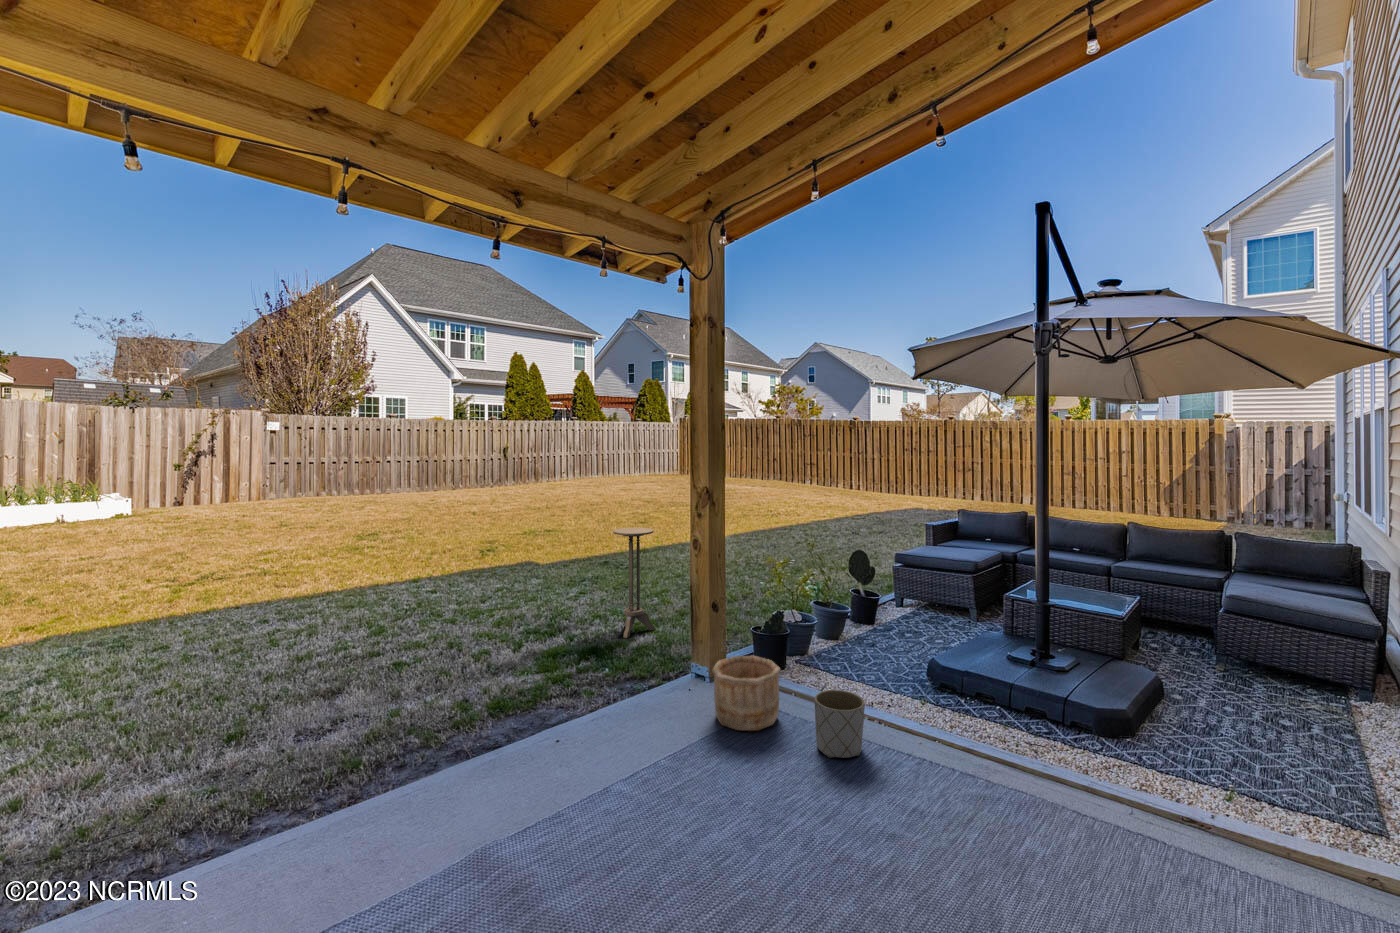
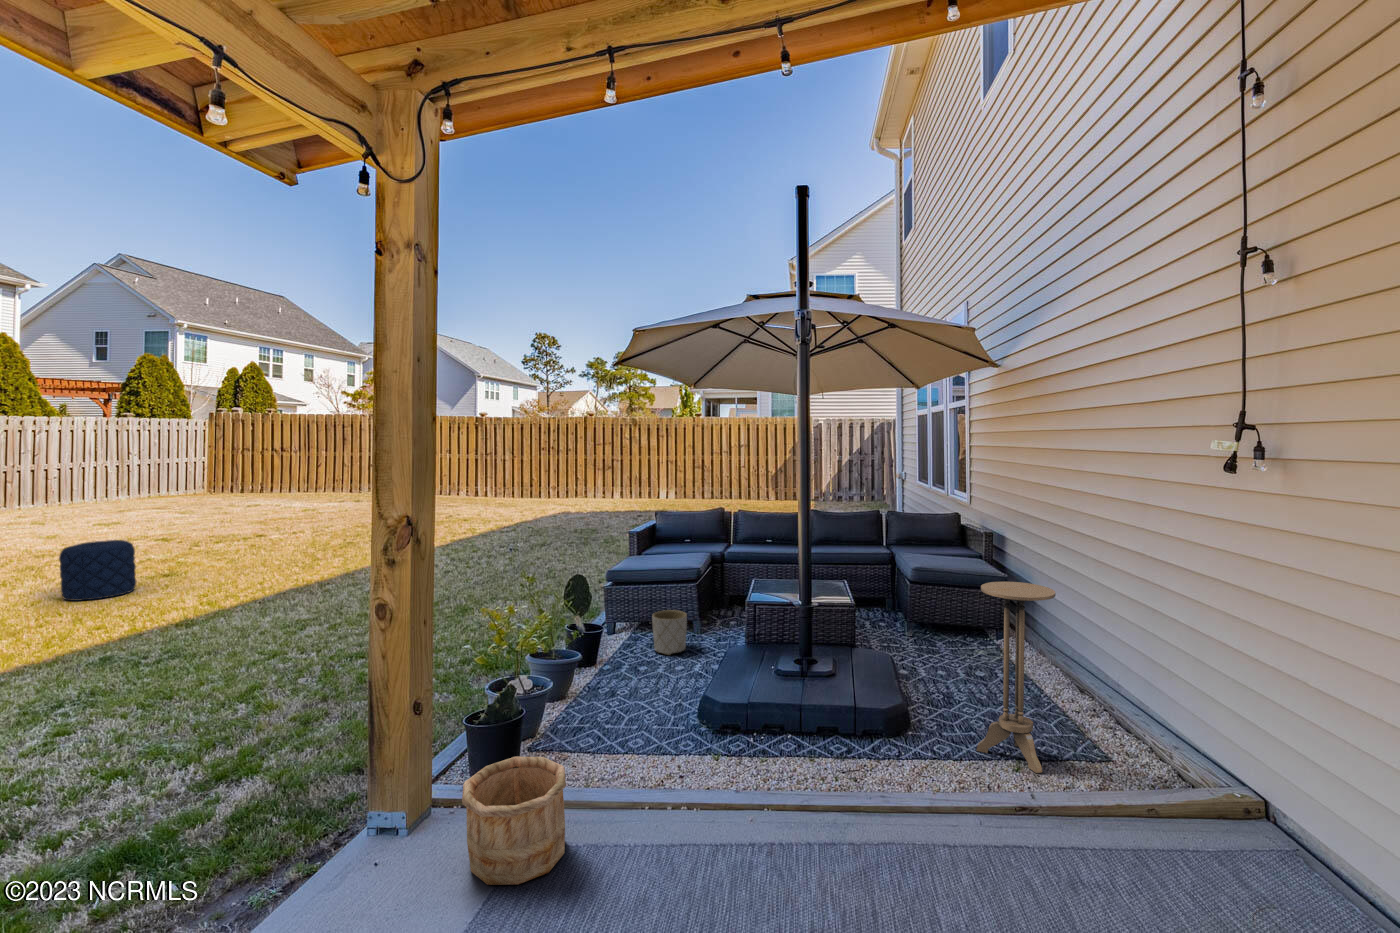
pouf: none [576,499,611,534] -> present [59,540,136,601]
side table: present [613,527,655,638] -> present [976,582,1056,773]
planter: present [815,690,865,758] -> present [652,610,687,655]

